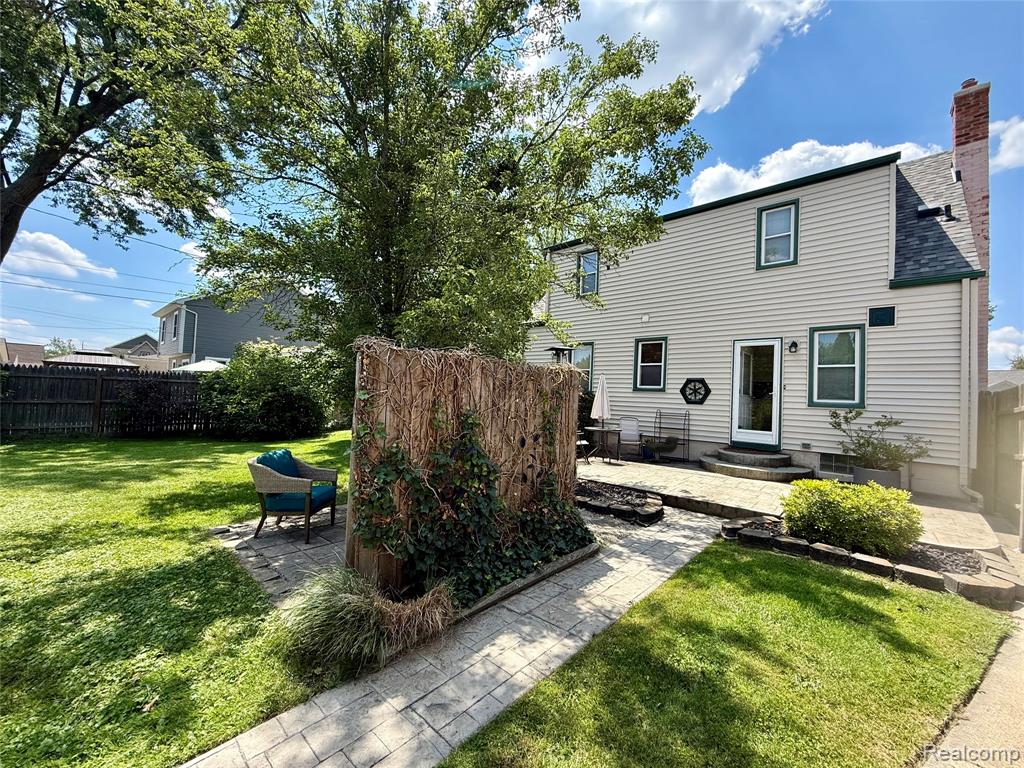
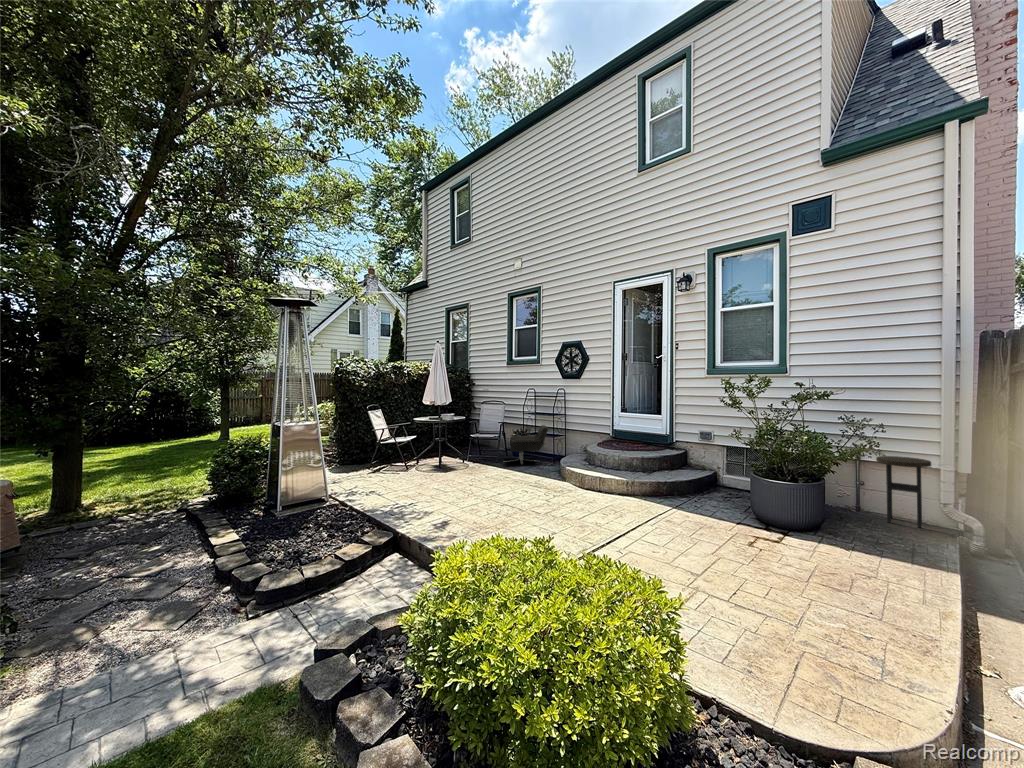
side table: none [924,458,956,497] -> present [876,456,931,528]

